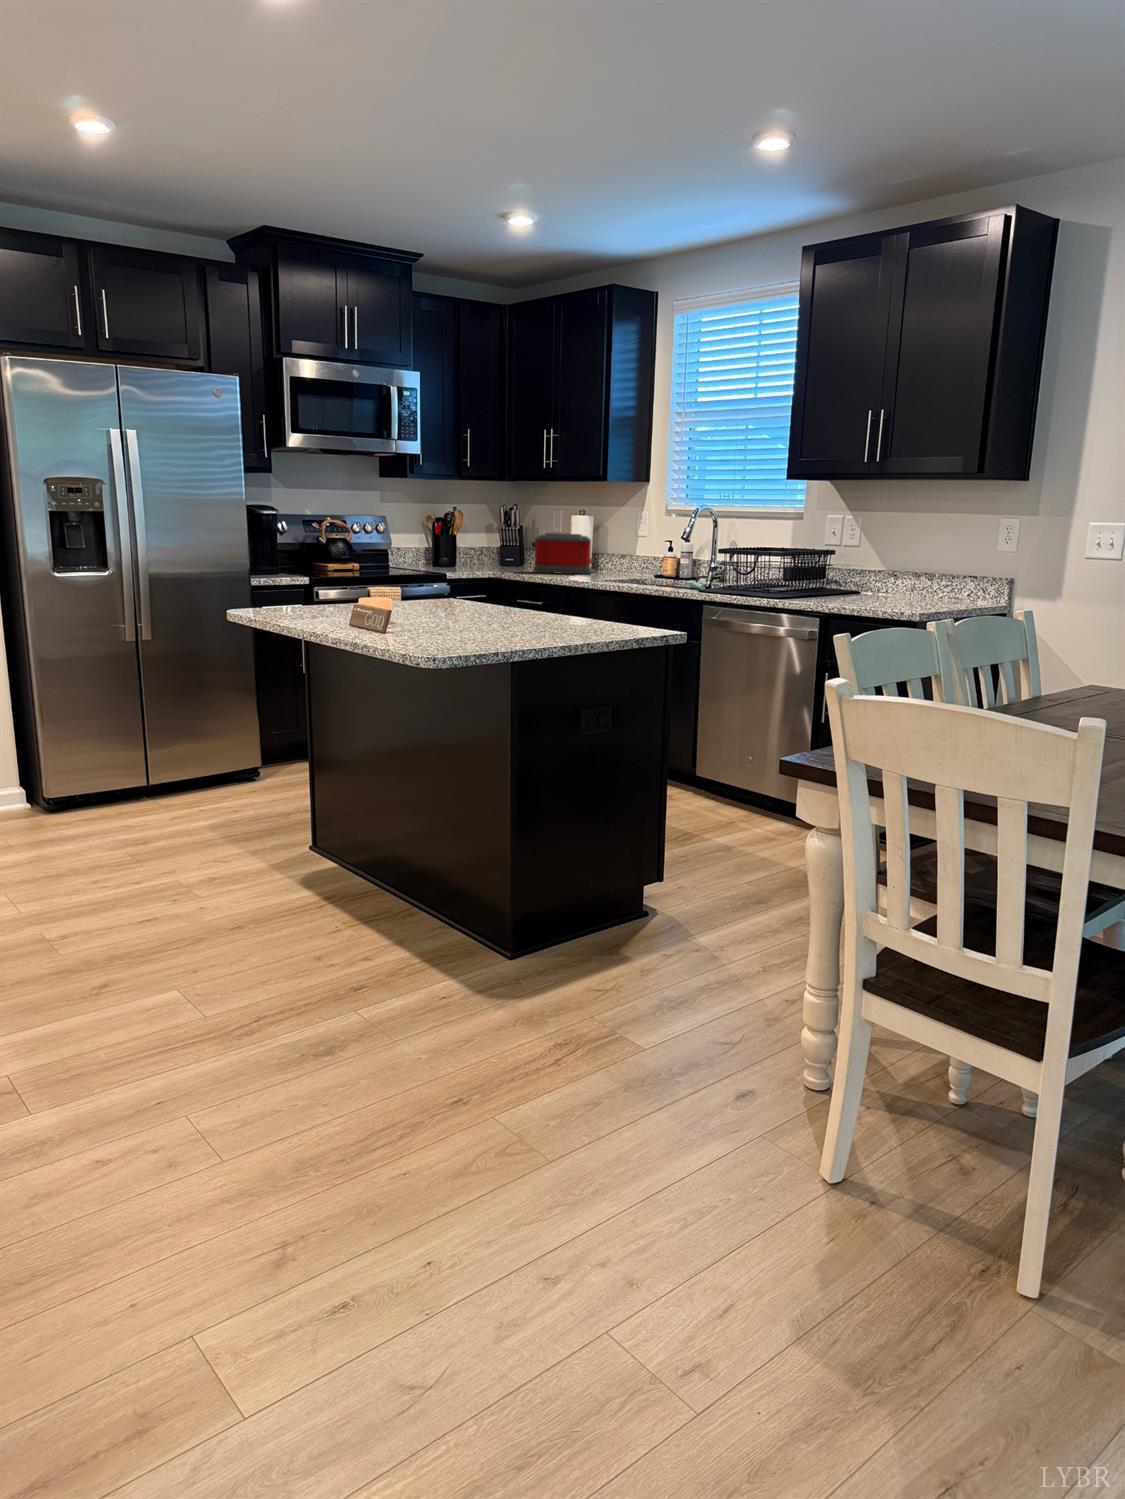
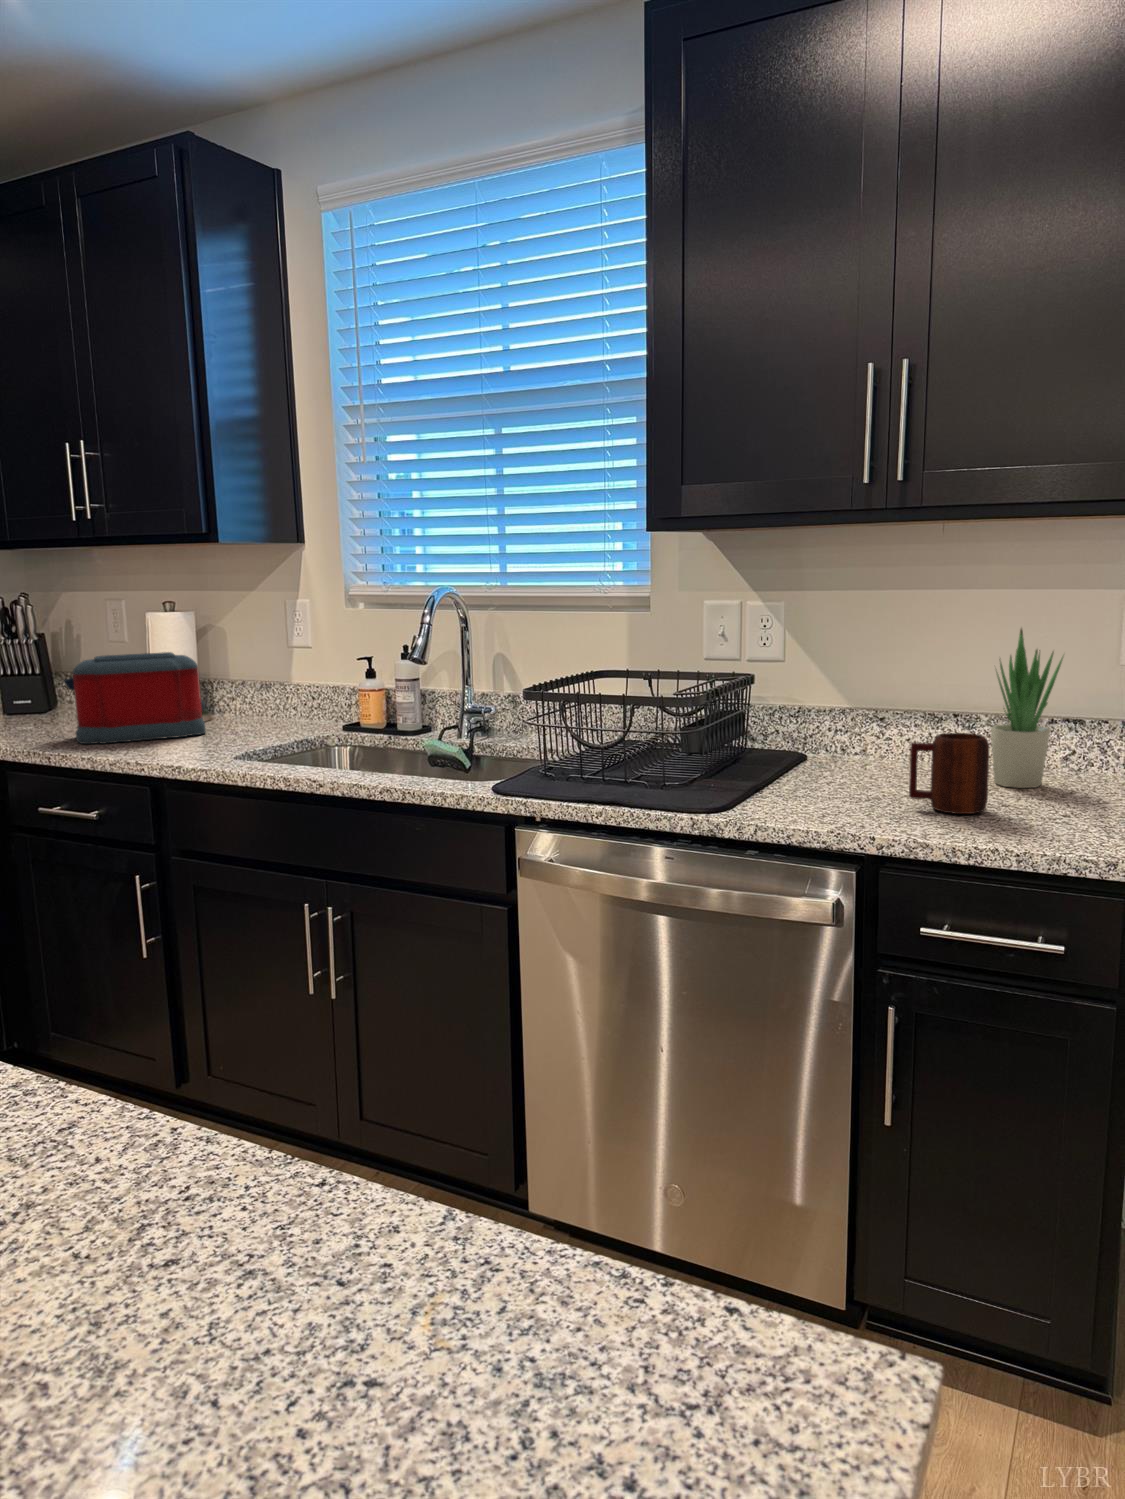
potted plant: none [921,527,957,602] -> present [991,629,1063,788]
mug: none [859,569,893,602] -> present [909,733,989,814]

